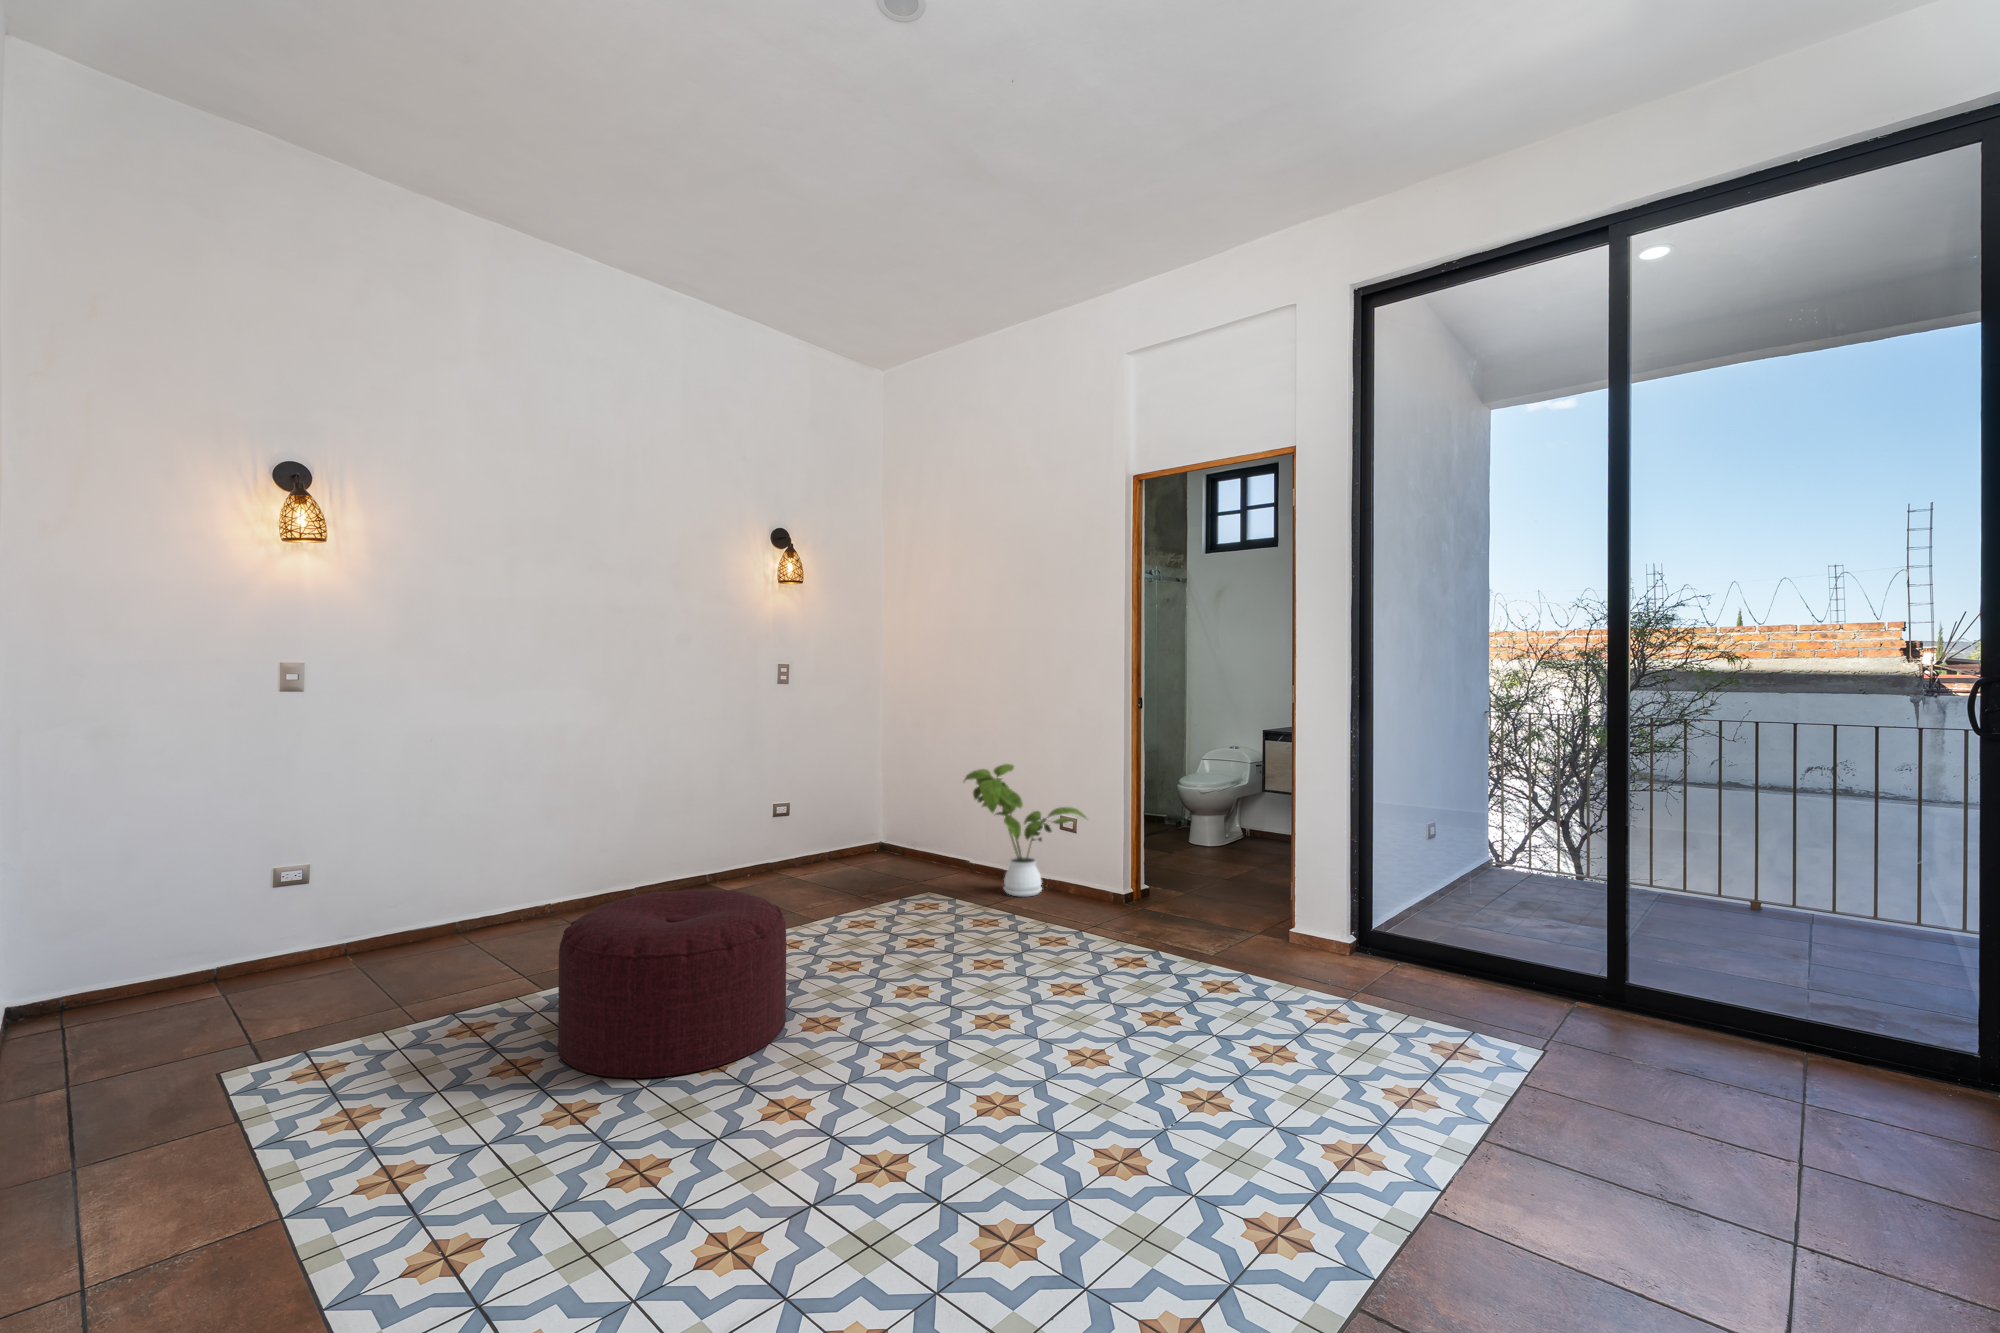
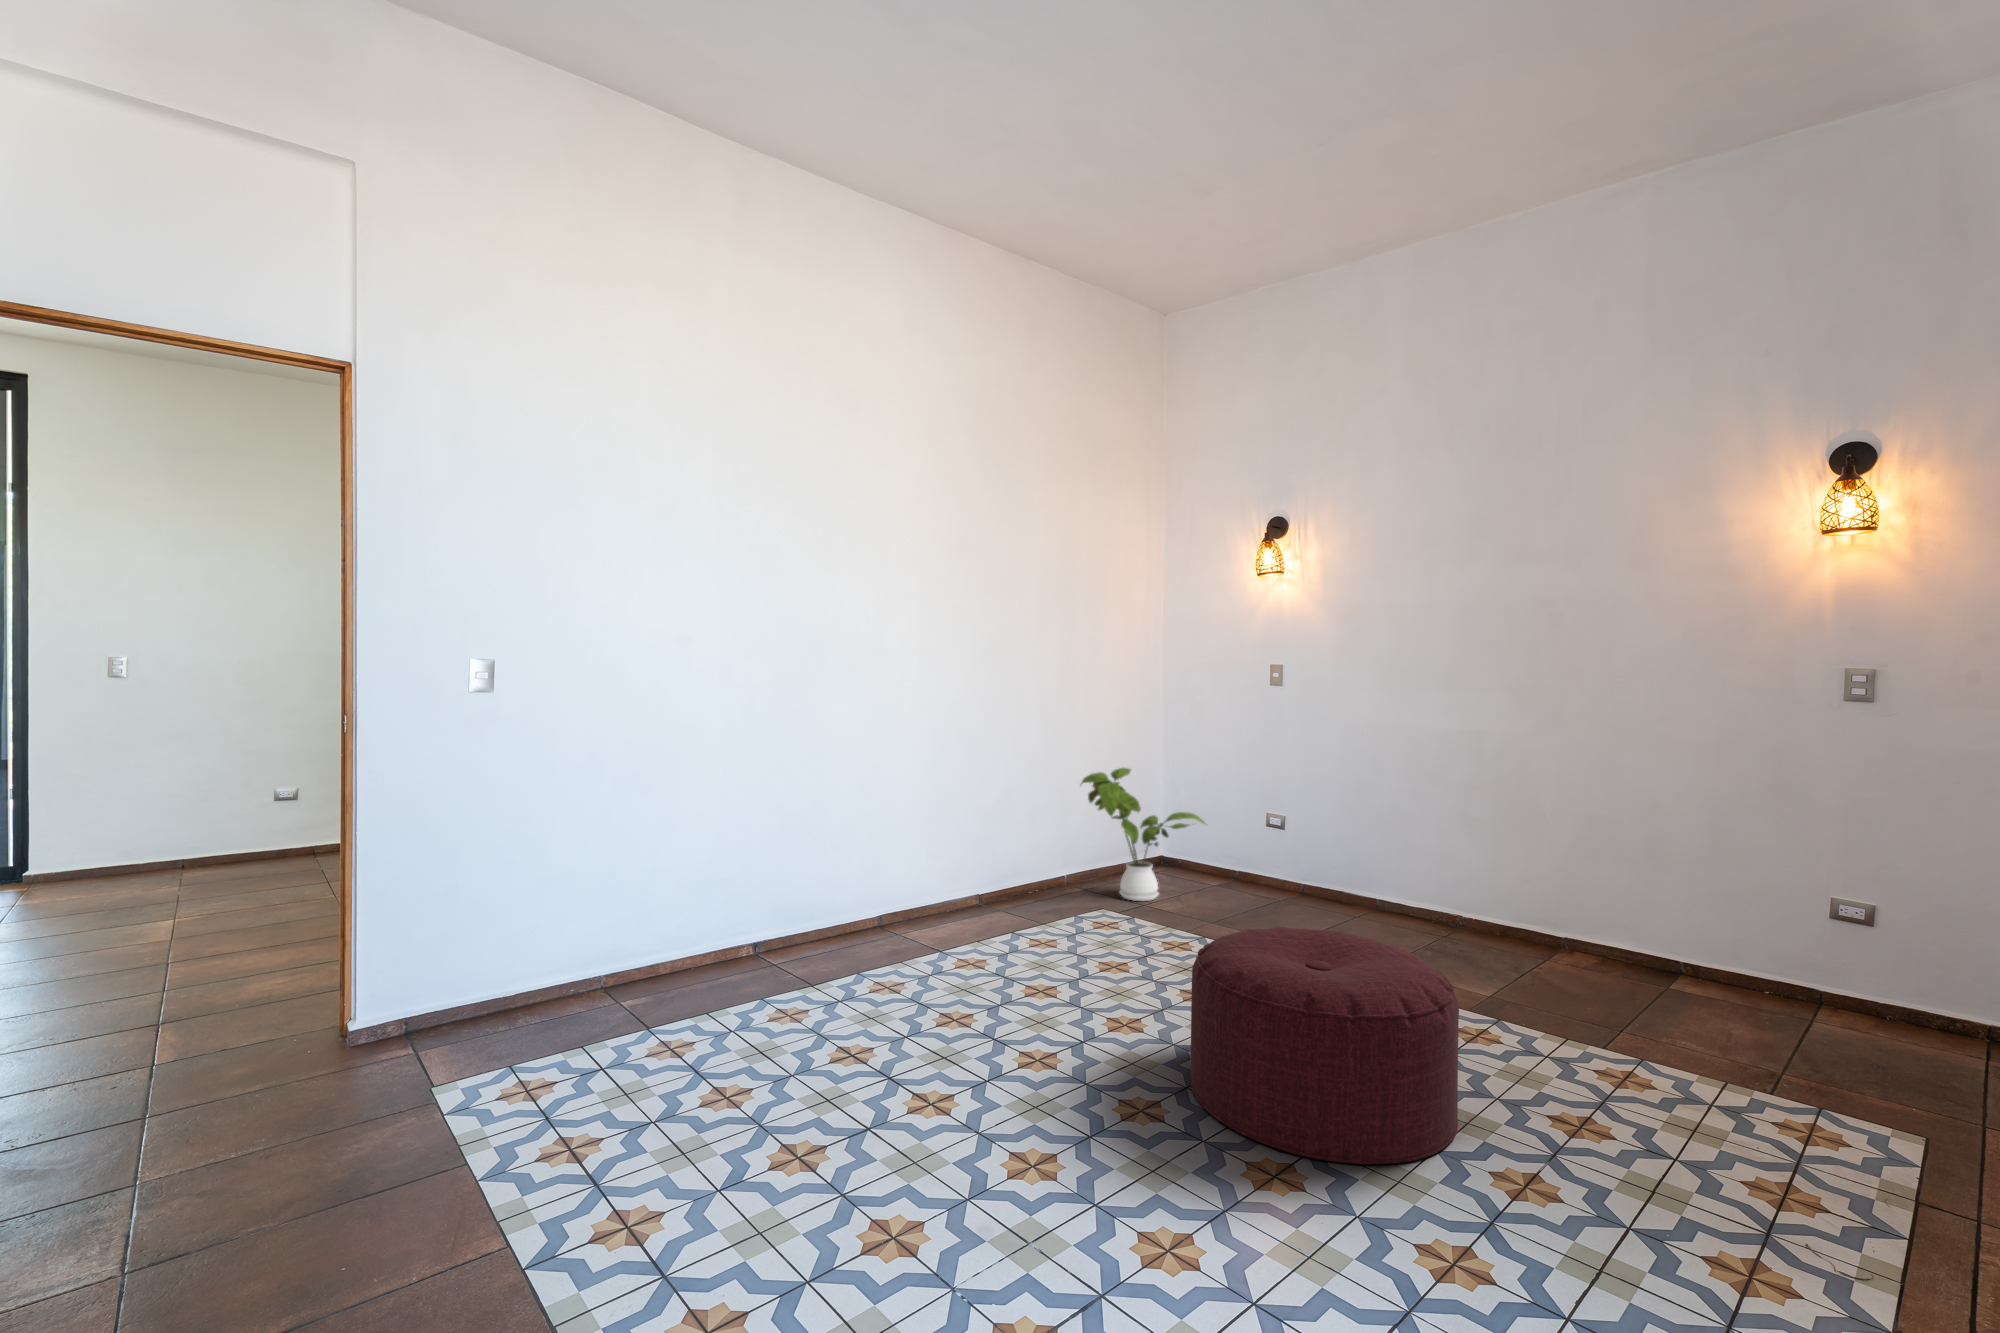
ottoman: present [558,889,786,1078] -> present [1190,927,1459,1165]

